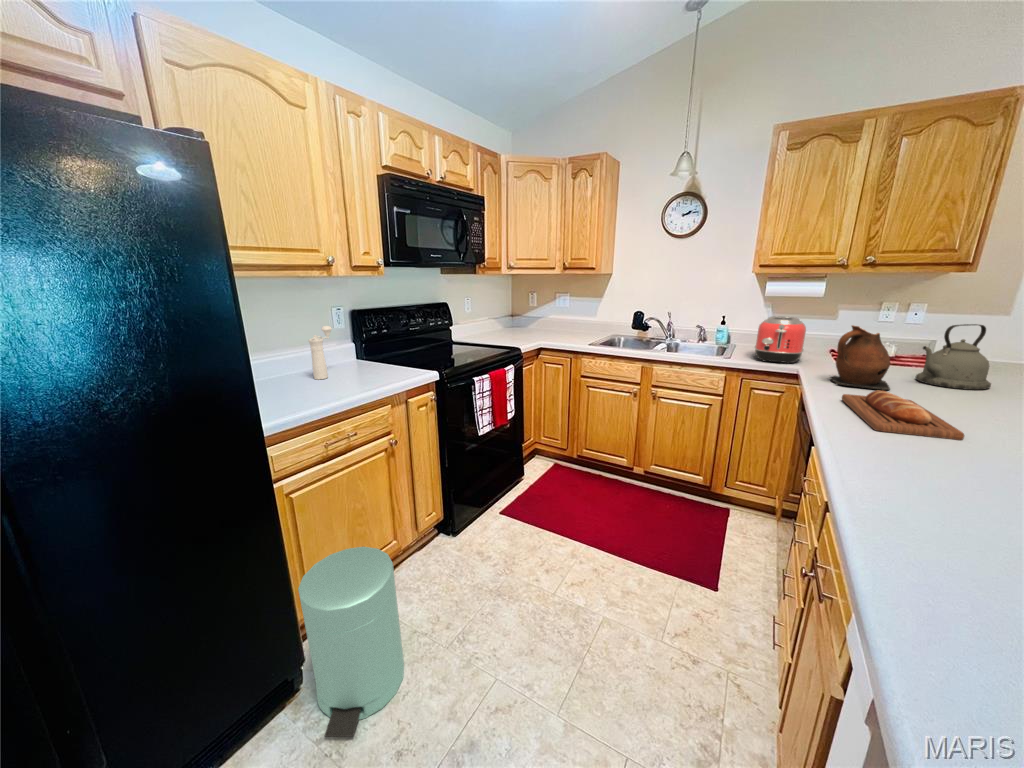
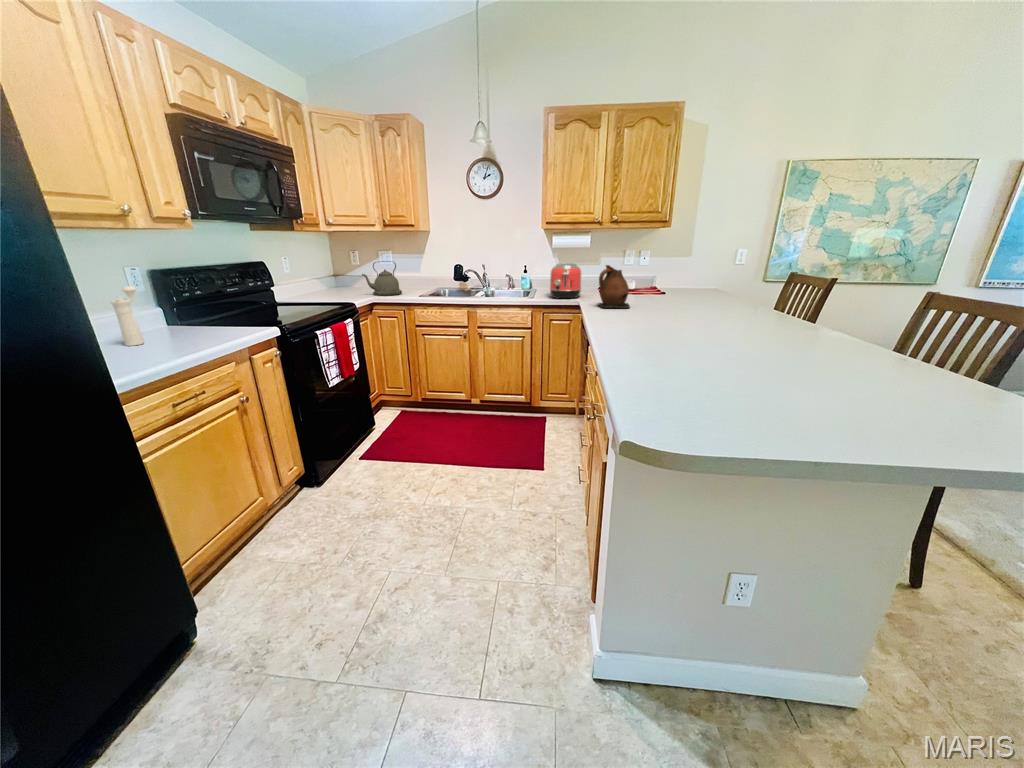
kettle: present [916,324,991,390] -> present [362,261,402,296]
bread loaf: present [842,390,964,440] -> none [603,306,661,329]
trash can: present [298,547,404,737] -> none [182,492,304,659]

